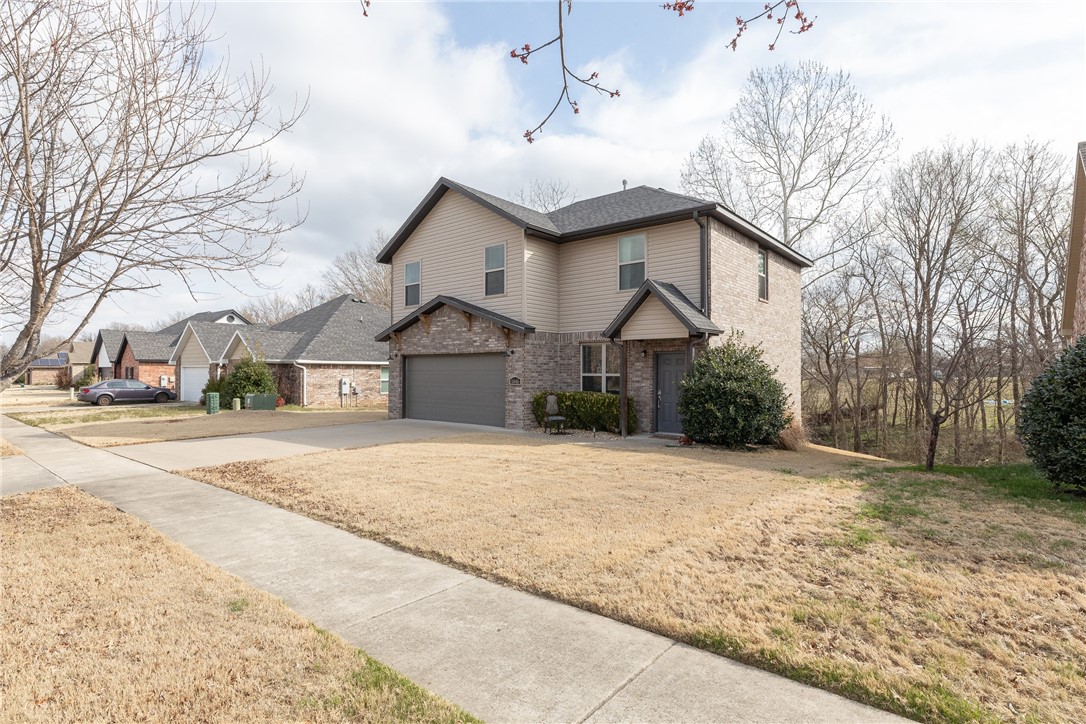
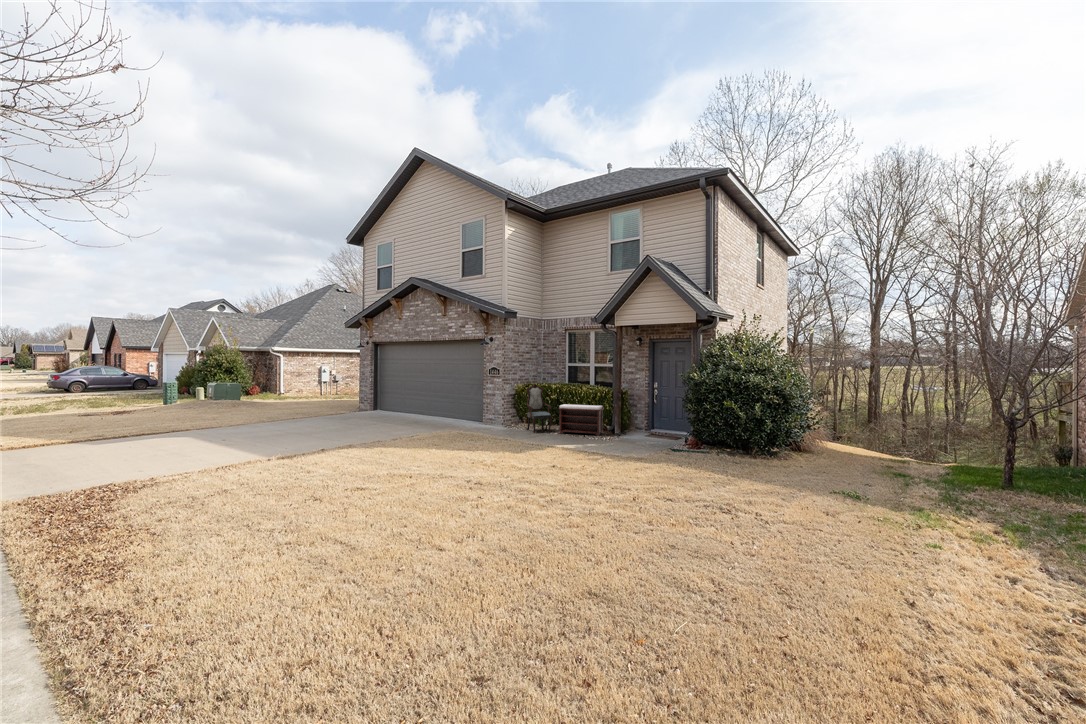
bench: none [571,410,612,437] -> present [558,404,604,436]

